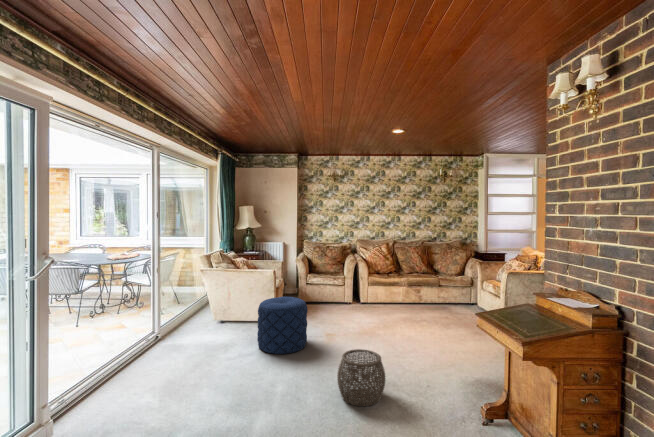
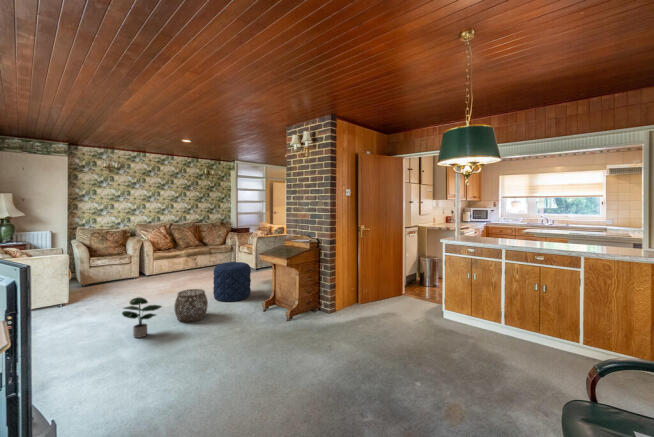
pouf: present [257,297,308,354] -> present [213,262,251,301]
potted plant: none [263,348,312,410] -> present [122,297,162,338]

